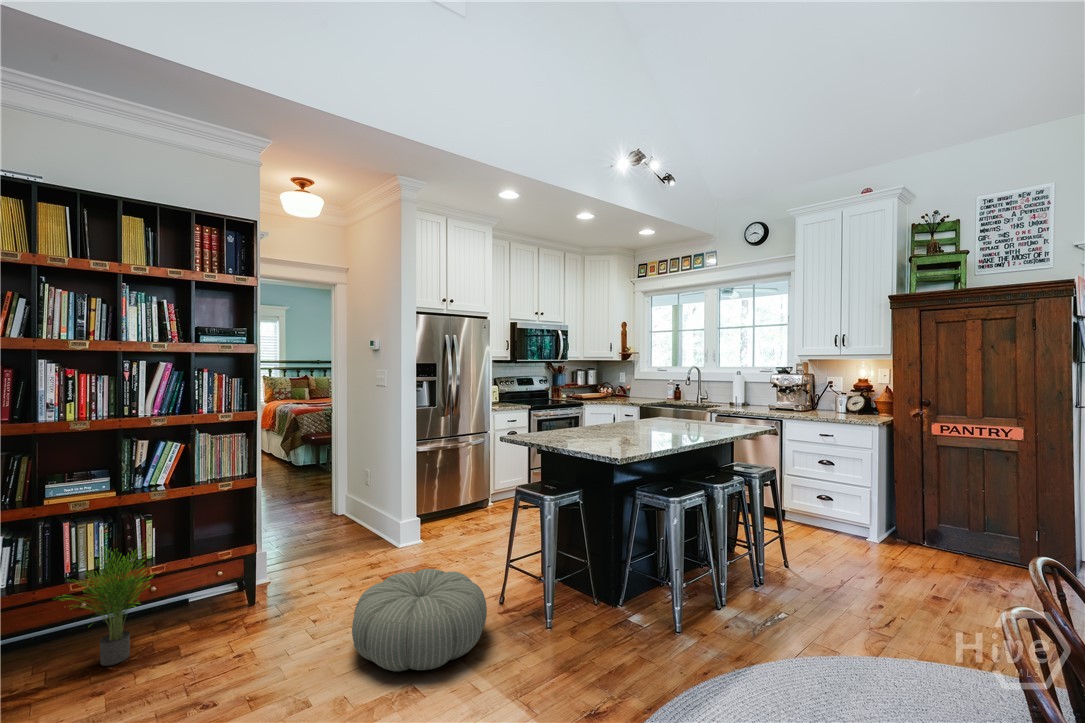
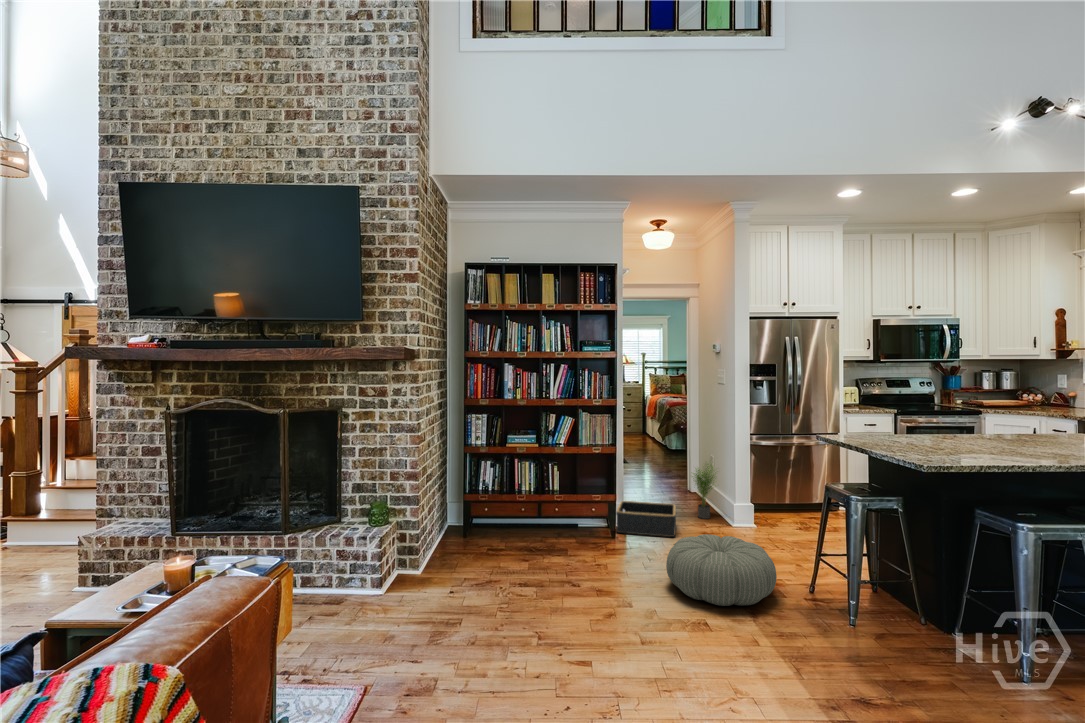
basket: none [254,536,339,594] -> present [616,501,676,537]
potted plant: present [65,548,151,666] -> present [694,466,715,519]

